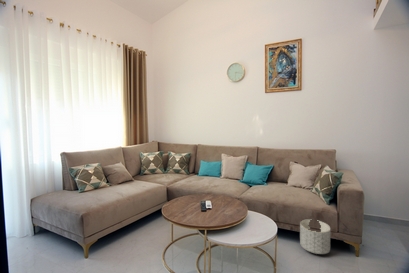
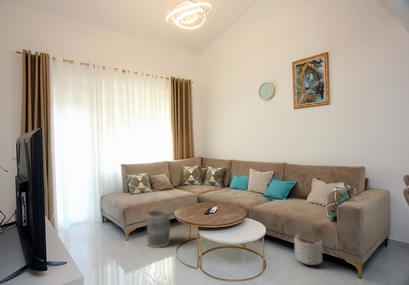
basket: none [118,196,149,265] -> present [146,199,170,248]

